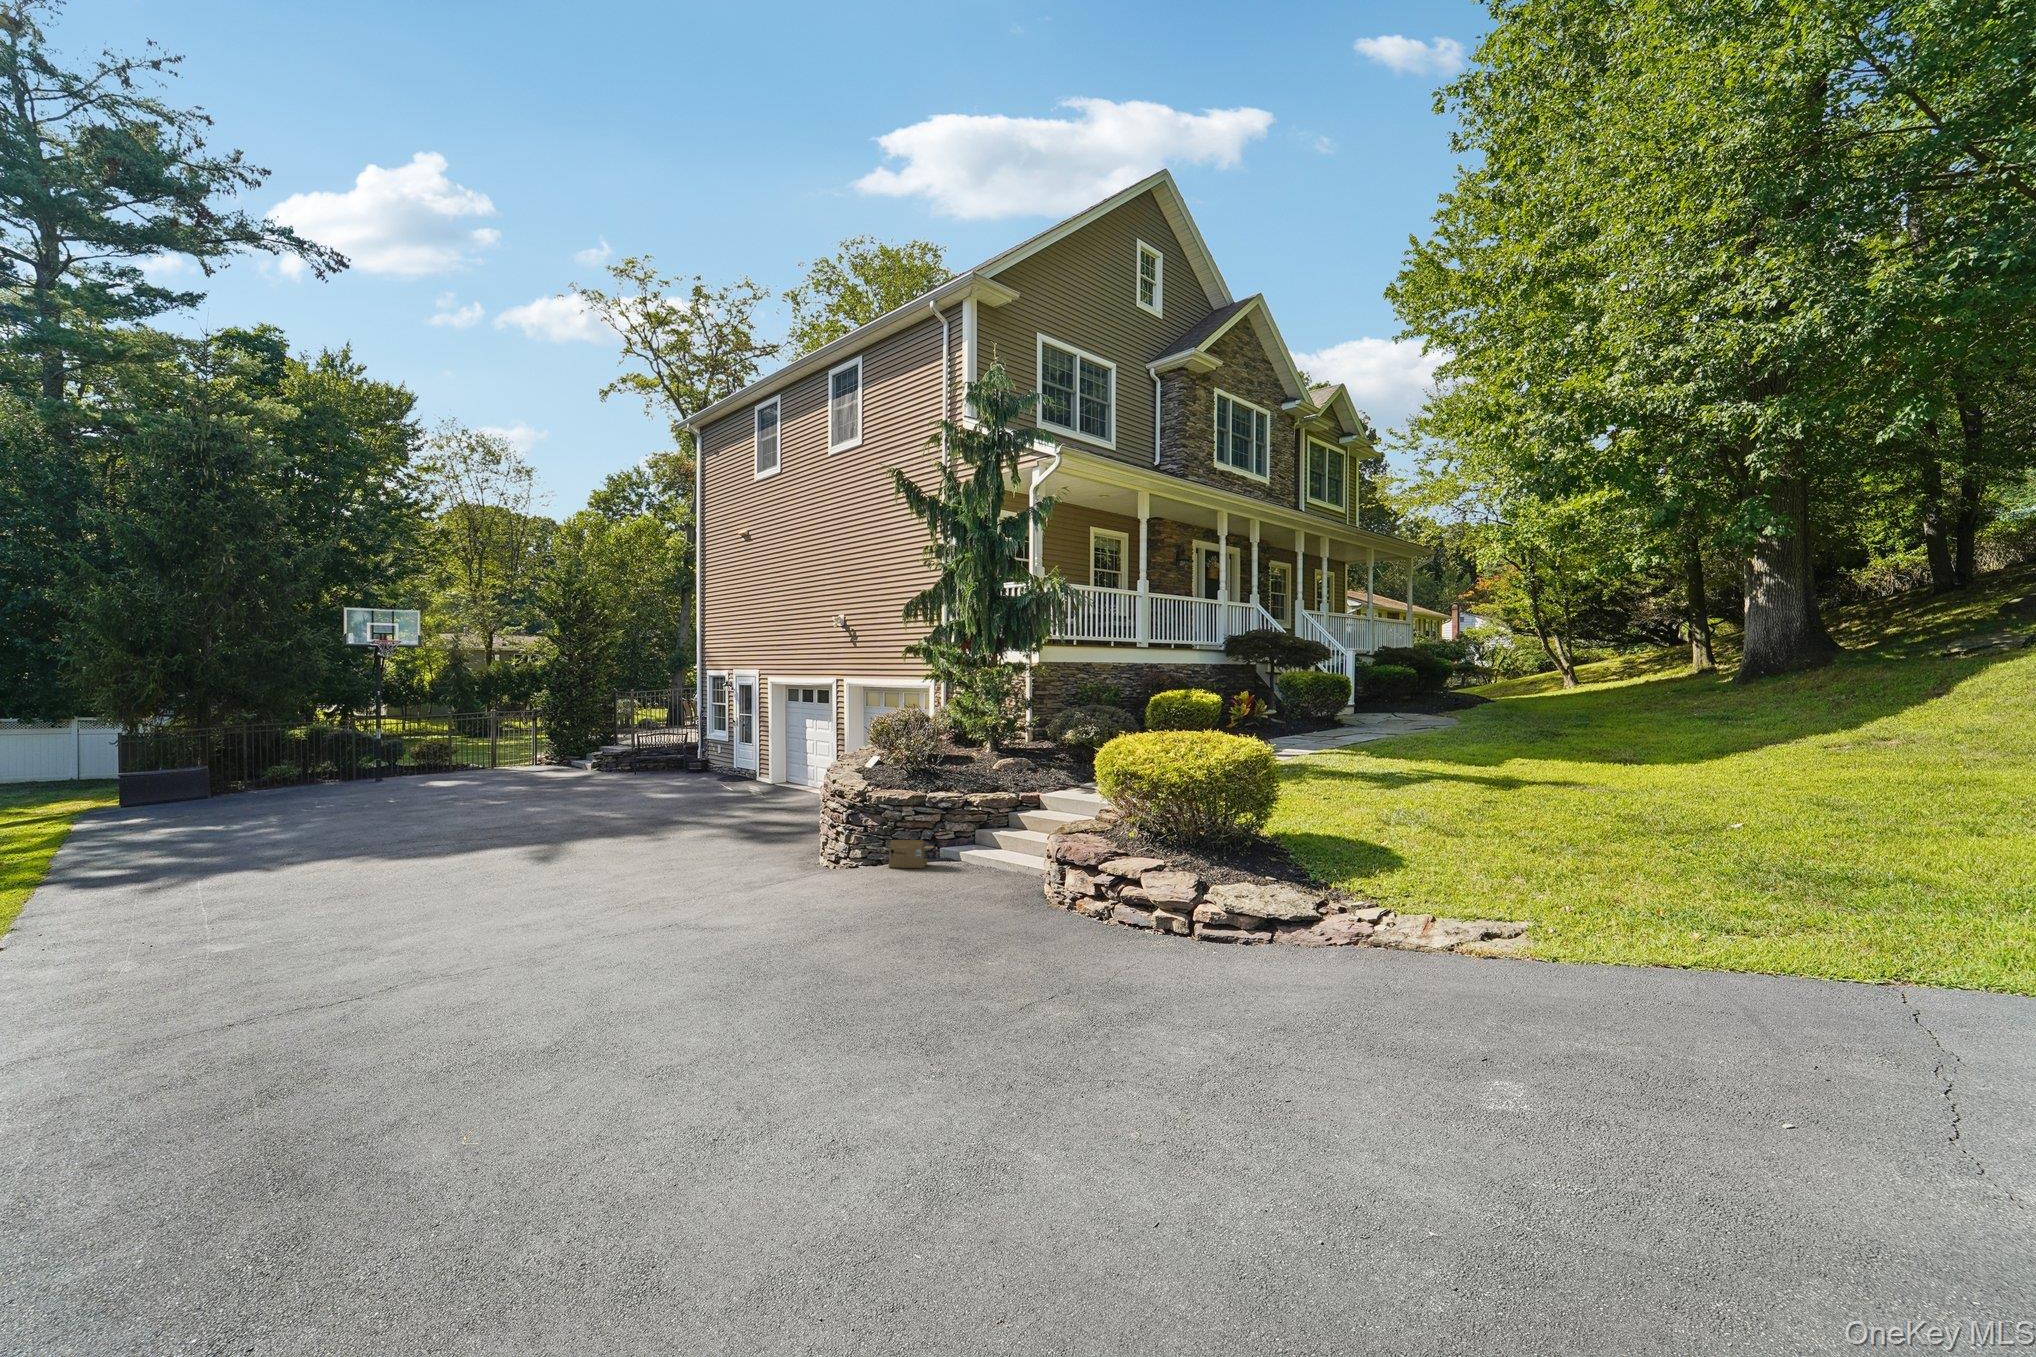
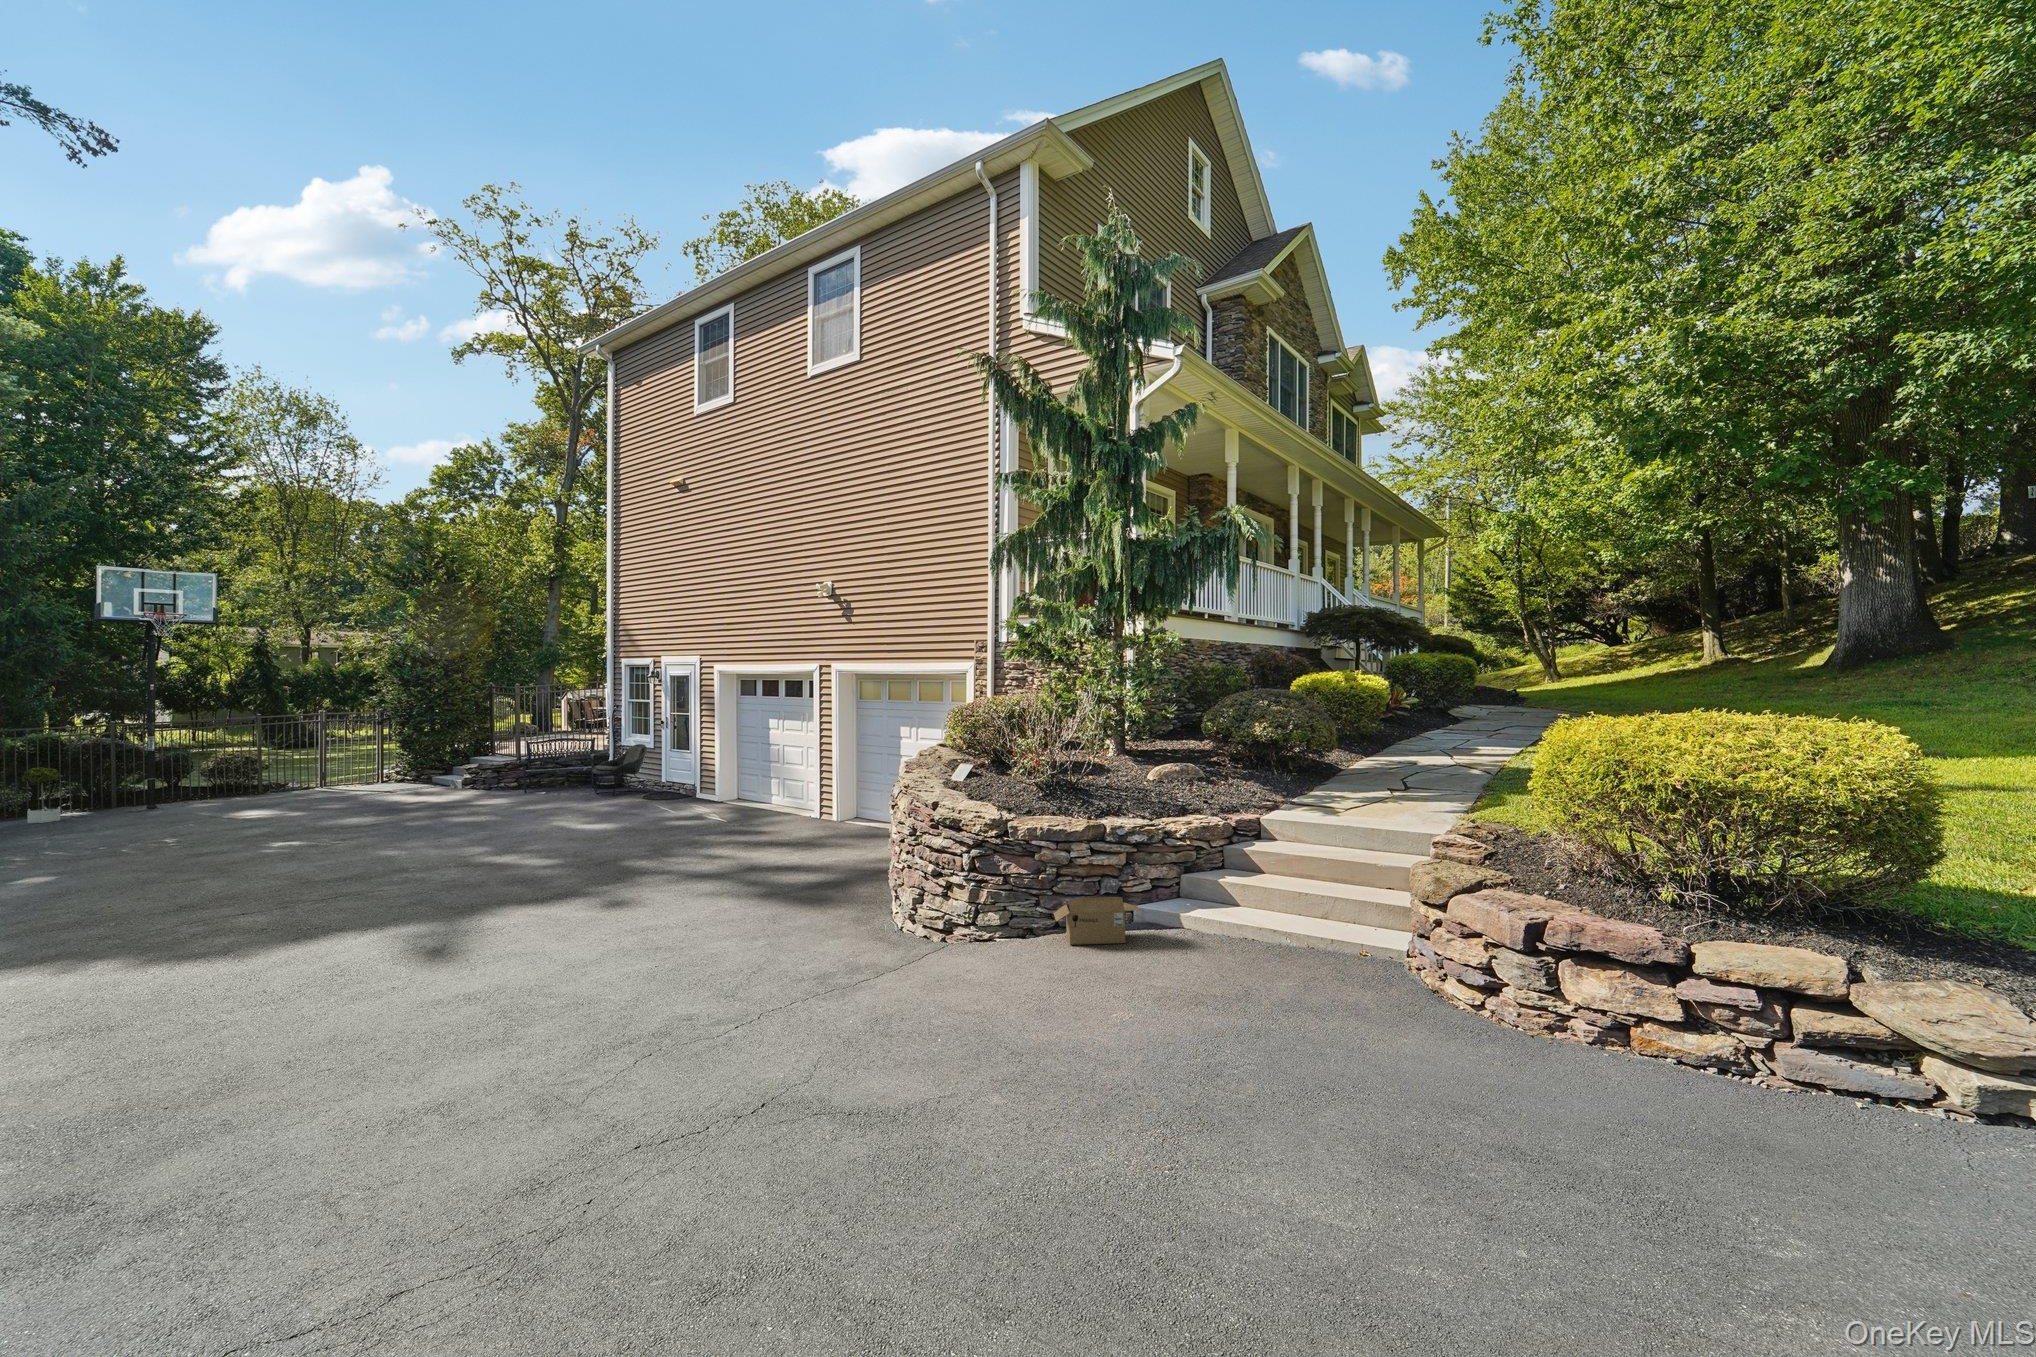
lounge chair: none [685,738,727,779] -> present [592,744,648,796]
potted tree: none [313,745,335,785] -> present [22,767,60,823]

